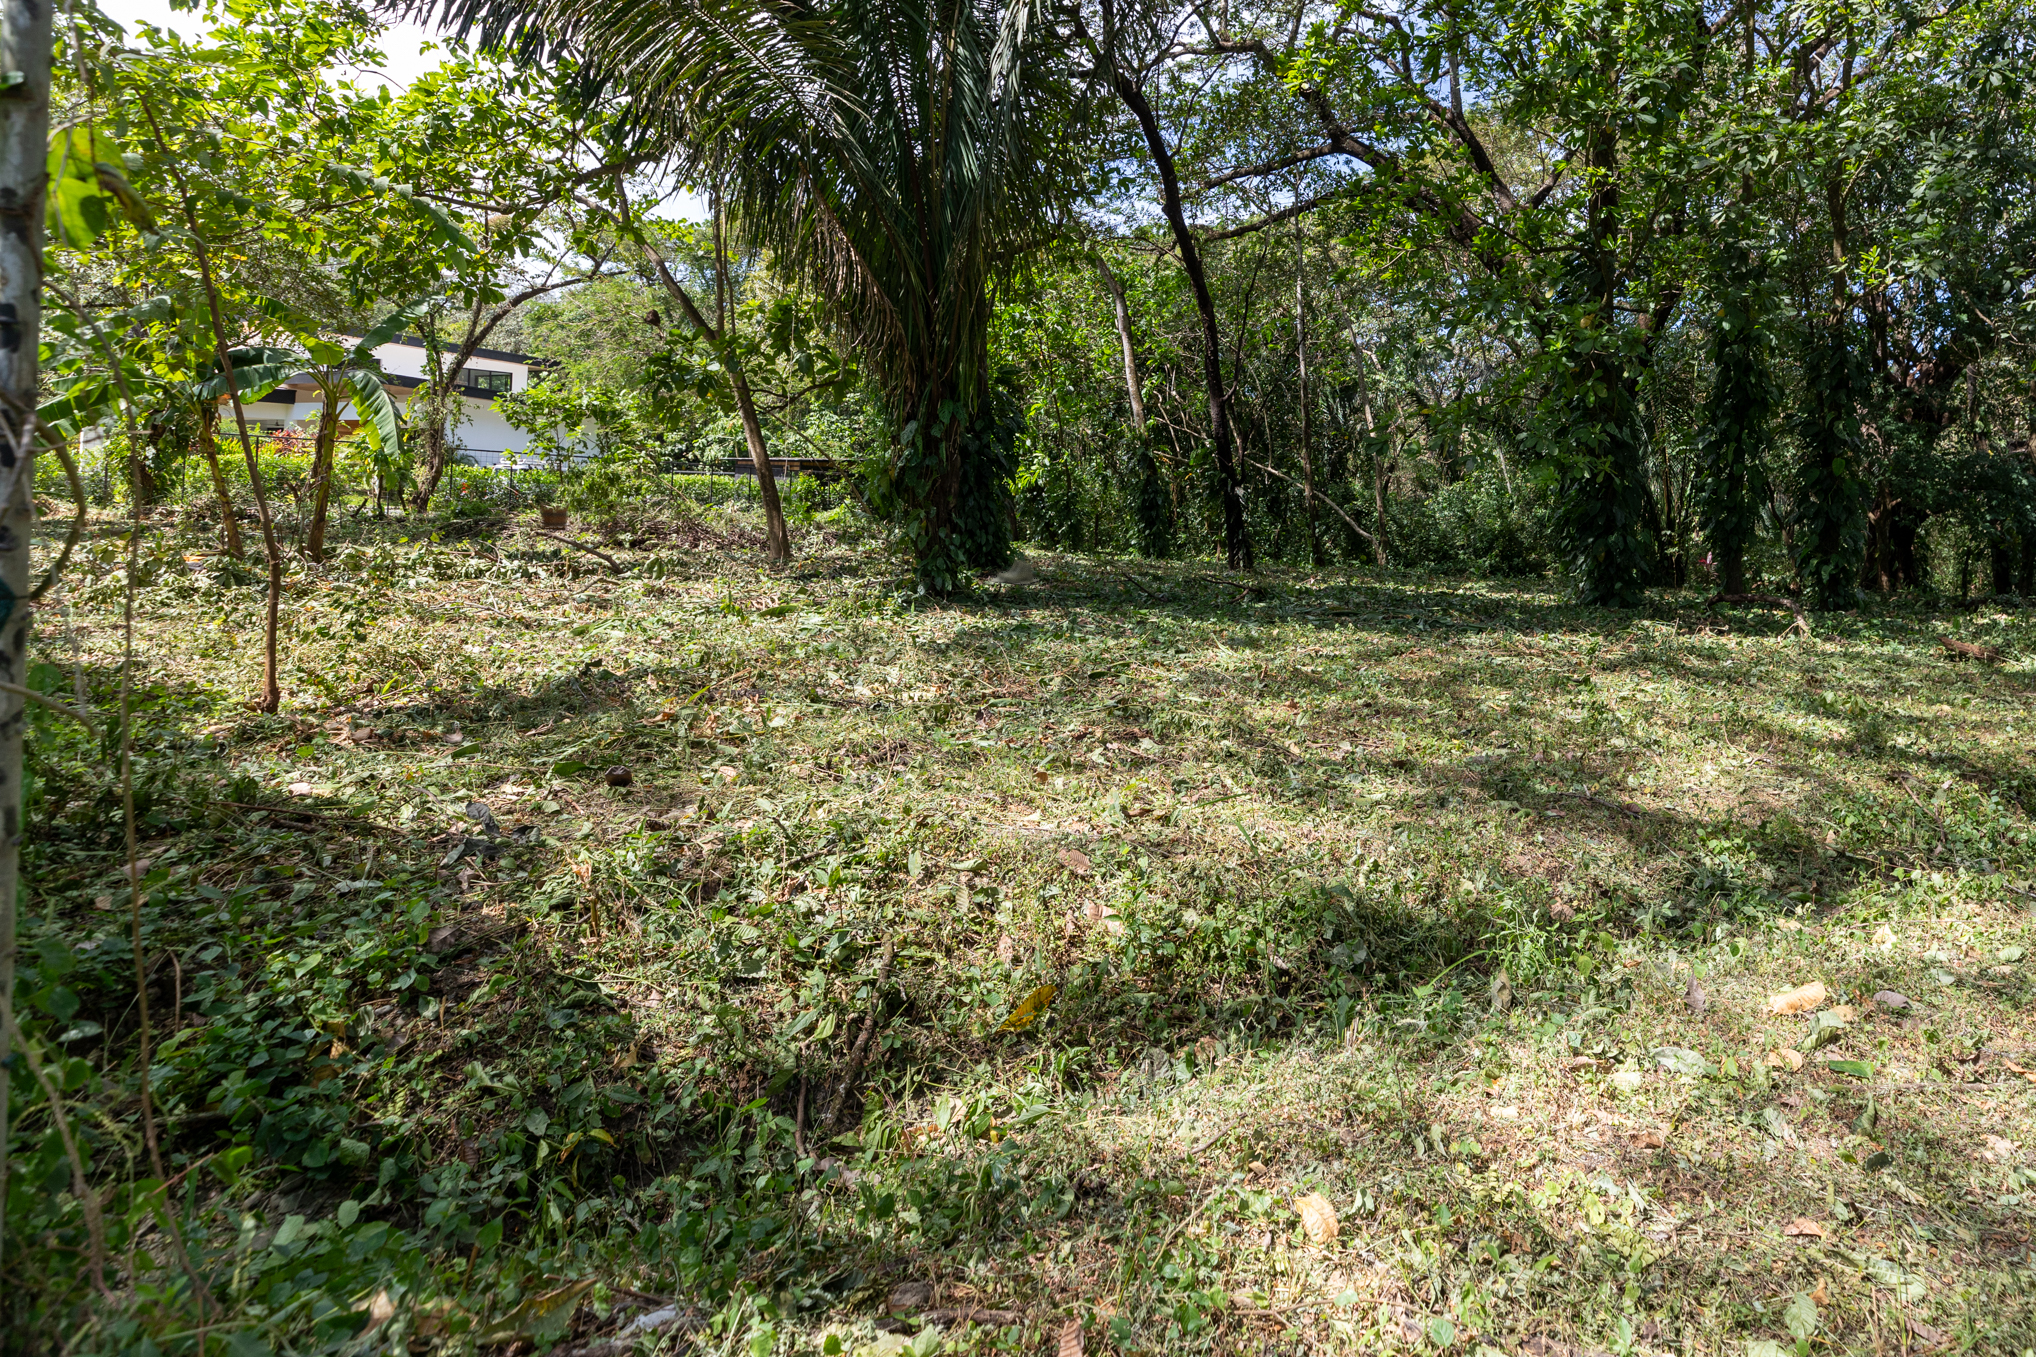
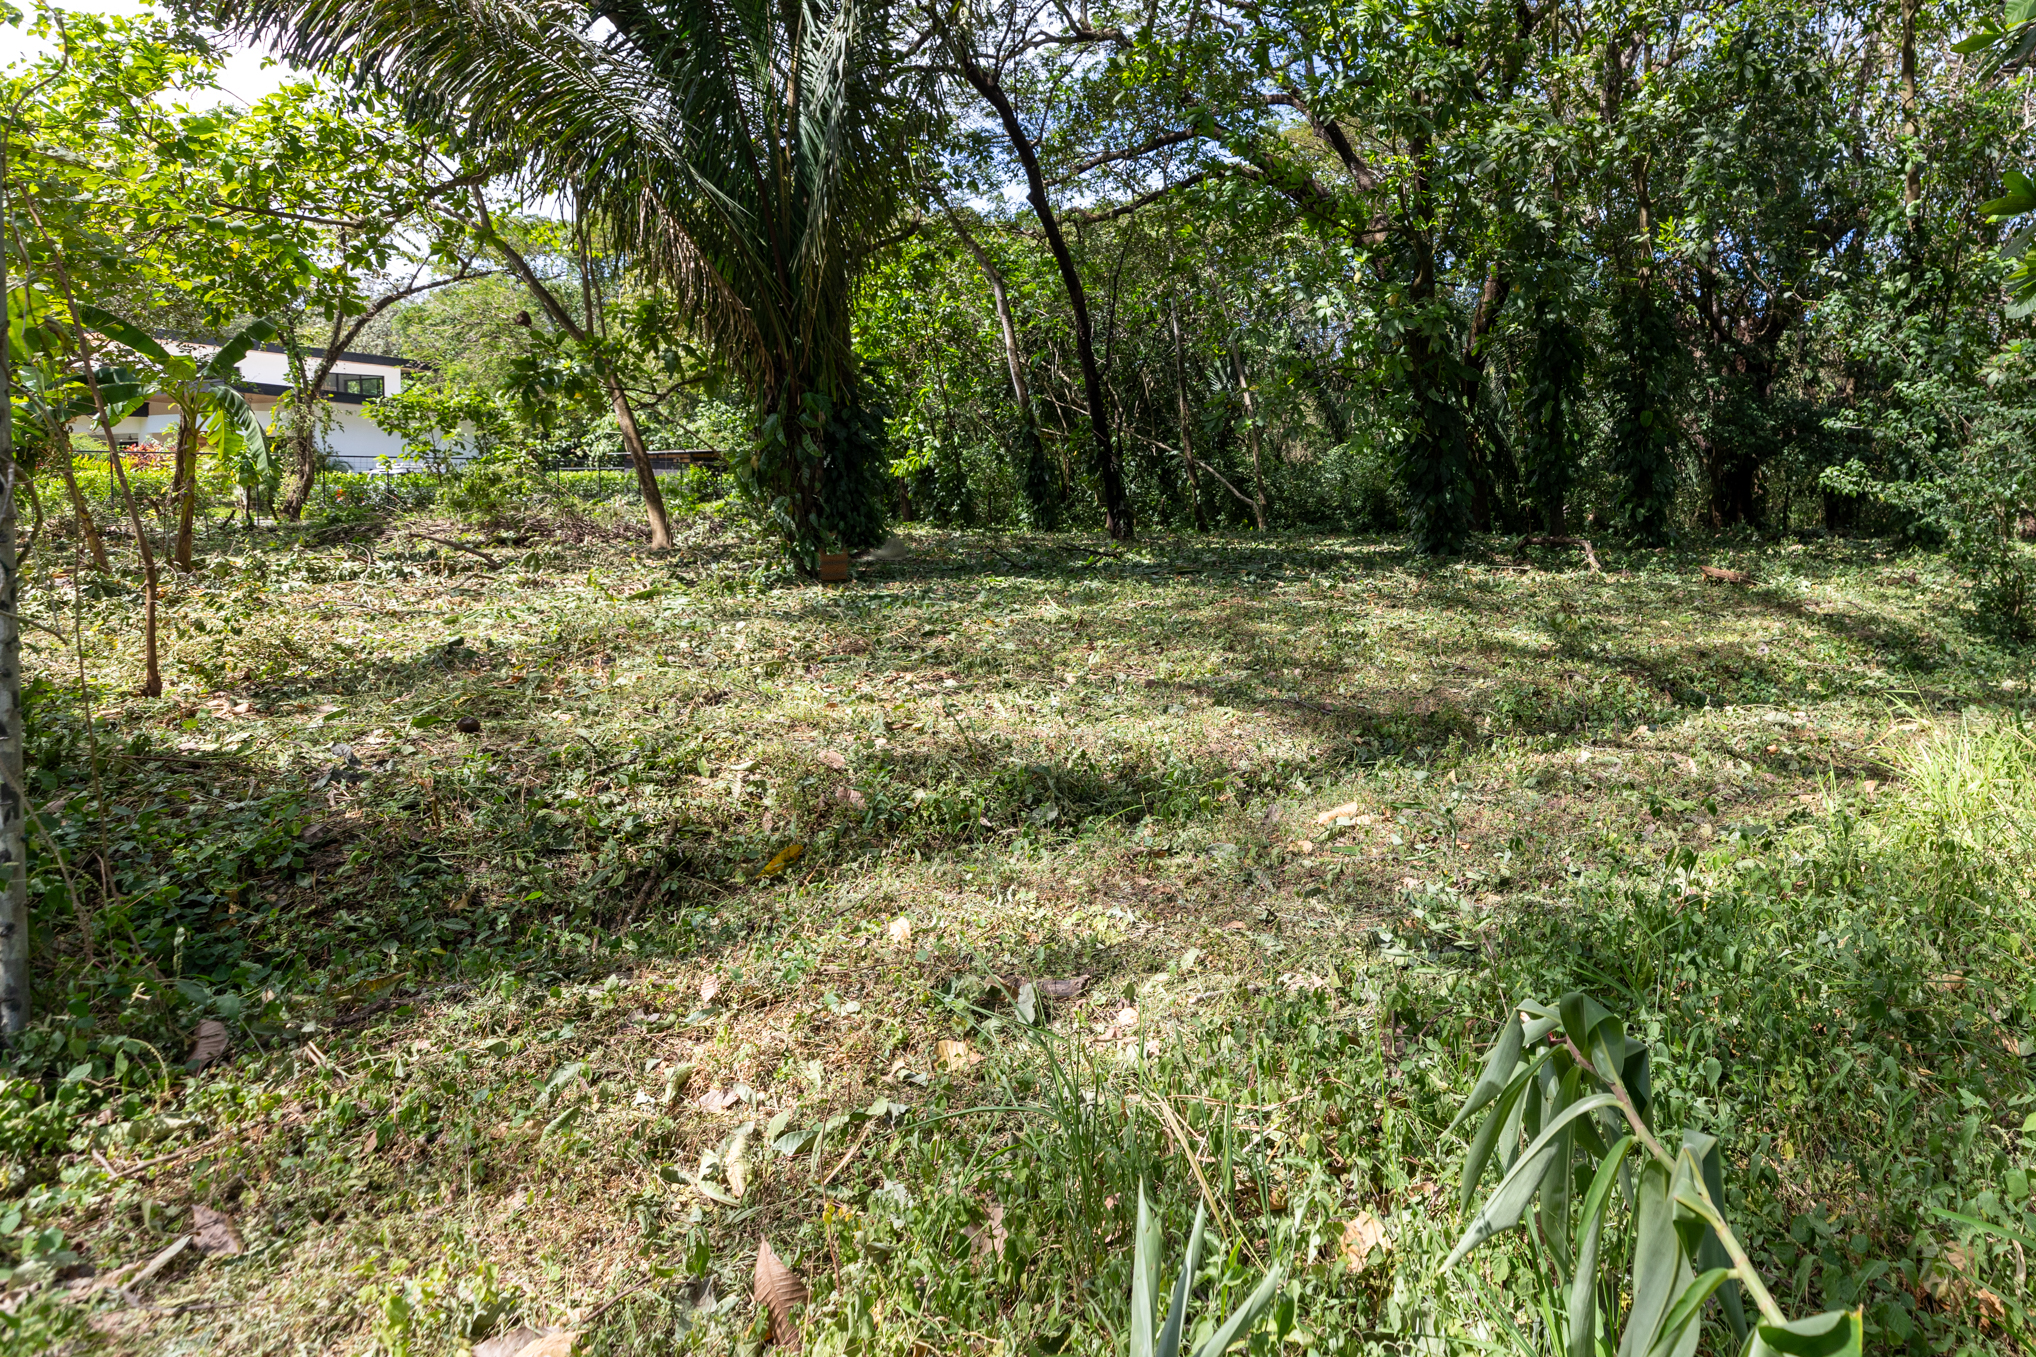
wooden bucket: present [540,490,569,529] -> present [819,533,848,580]

